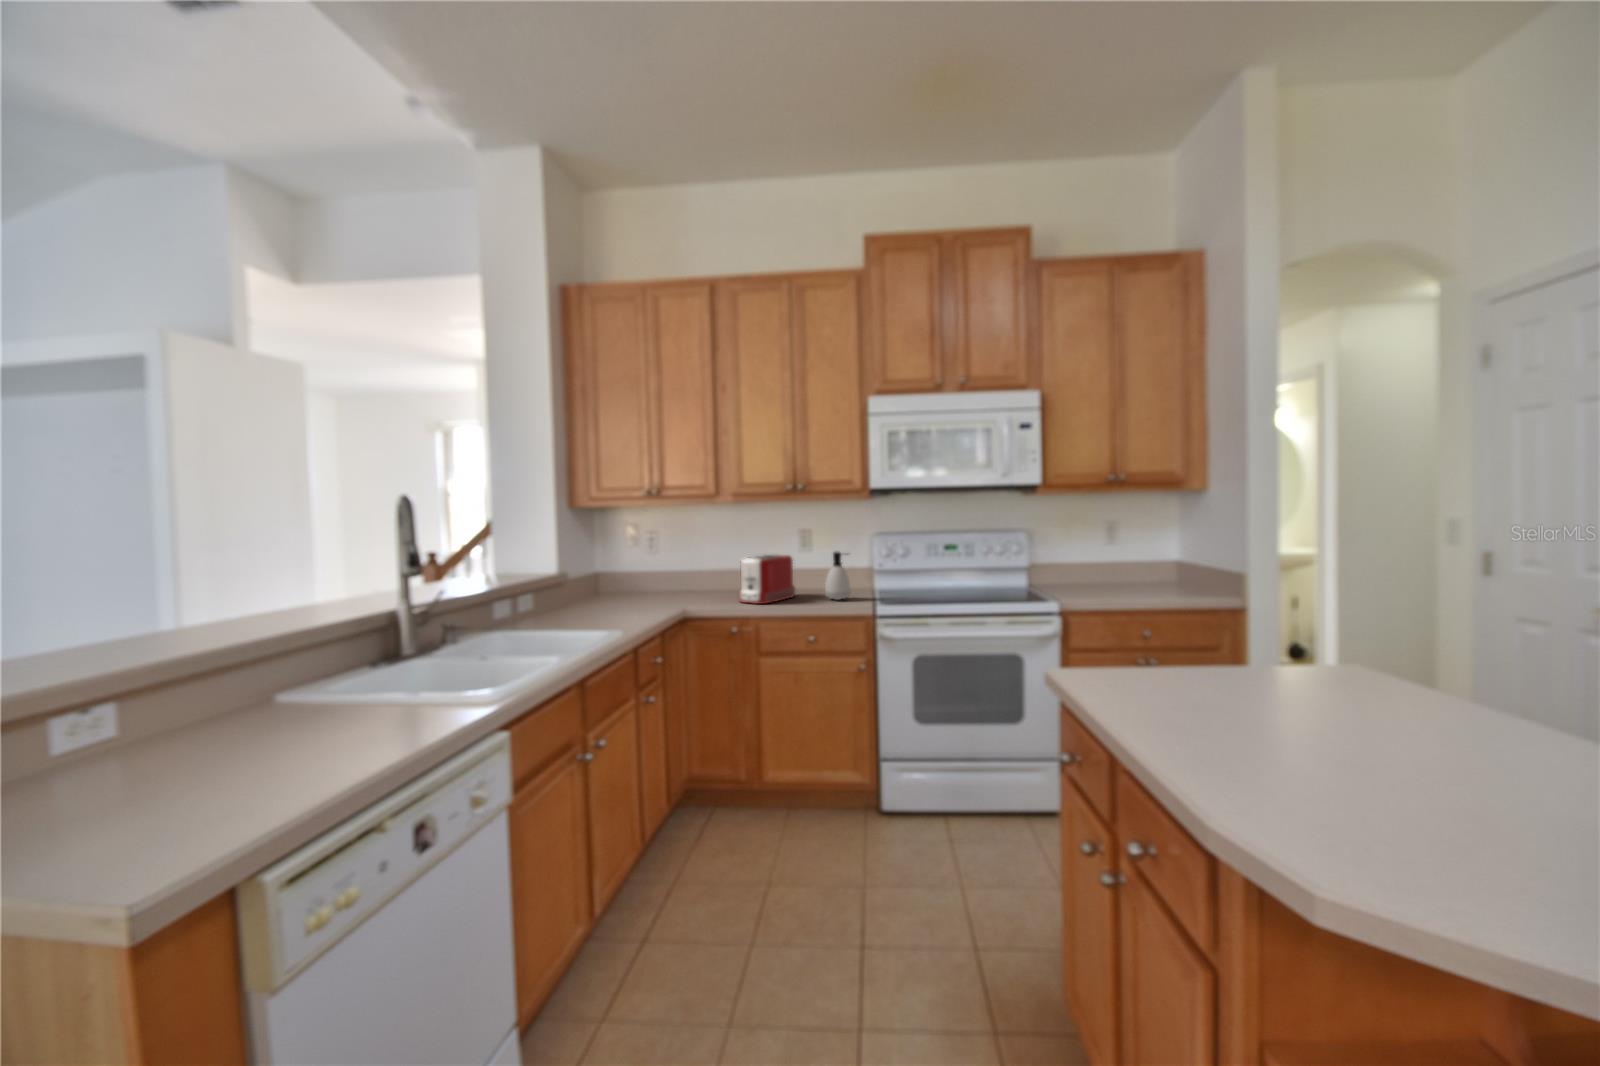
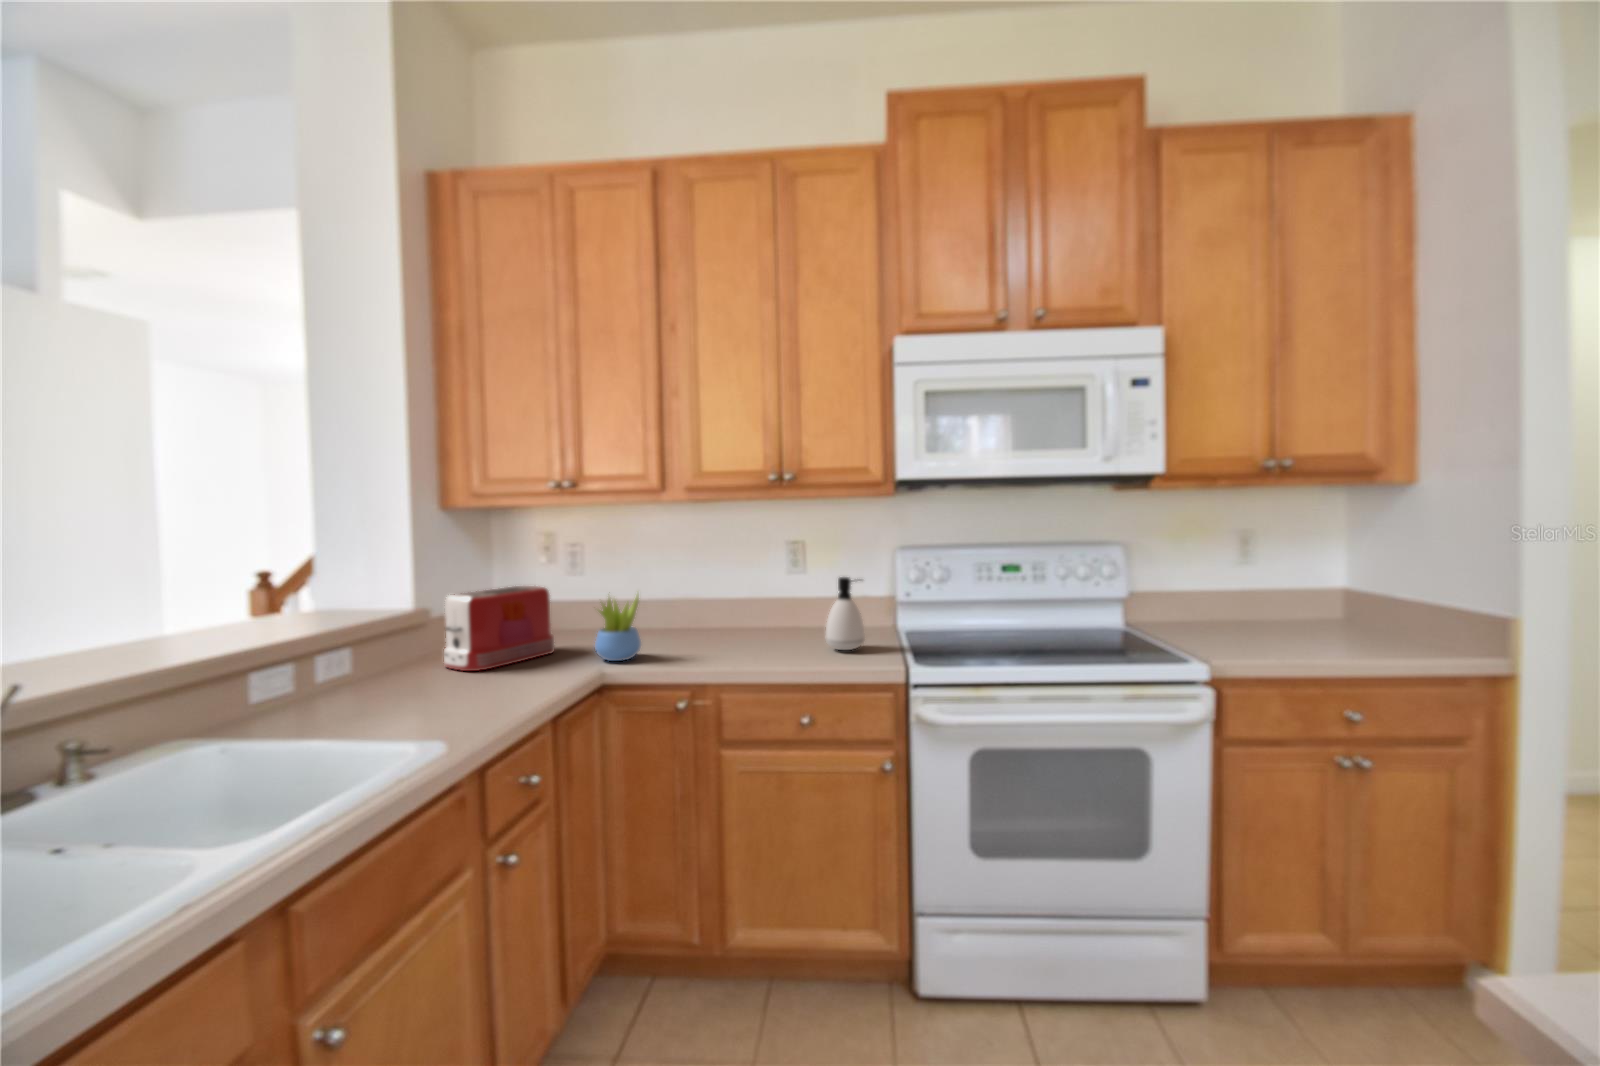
toaster: present [739,555,796,604] -> present [444,586,555,671]
succulent plant: none [676,559,706,605] -> present [595,595,641,661]

